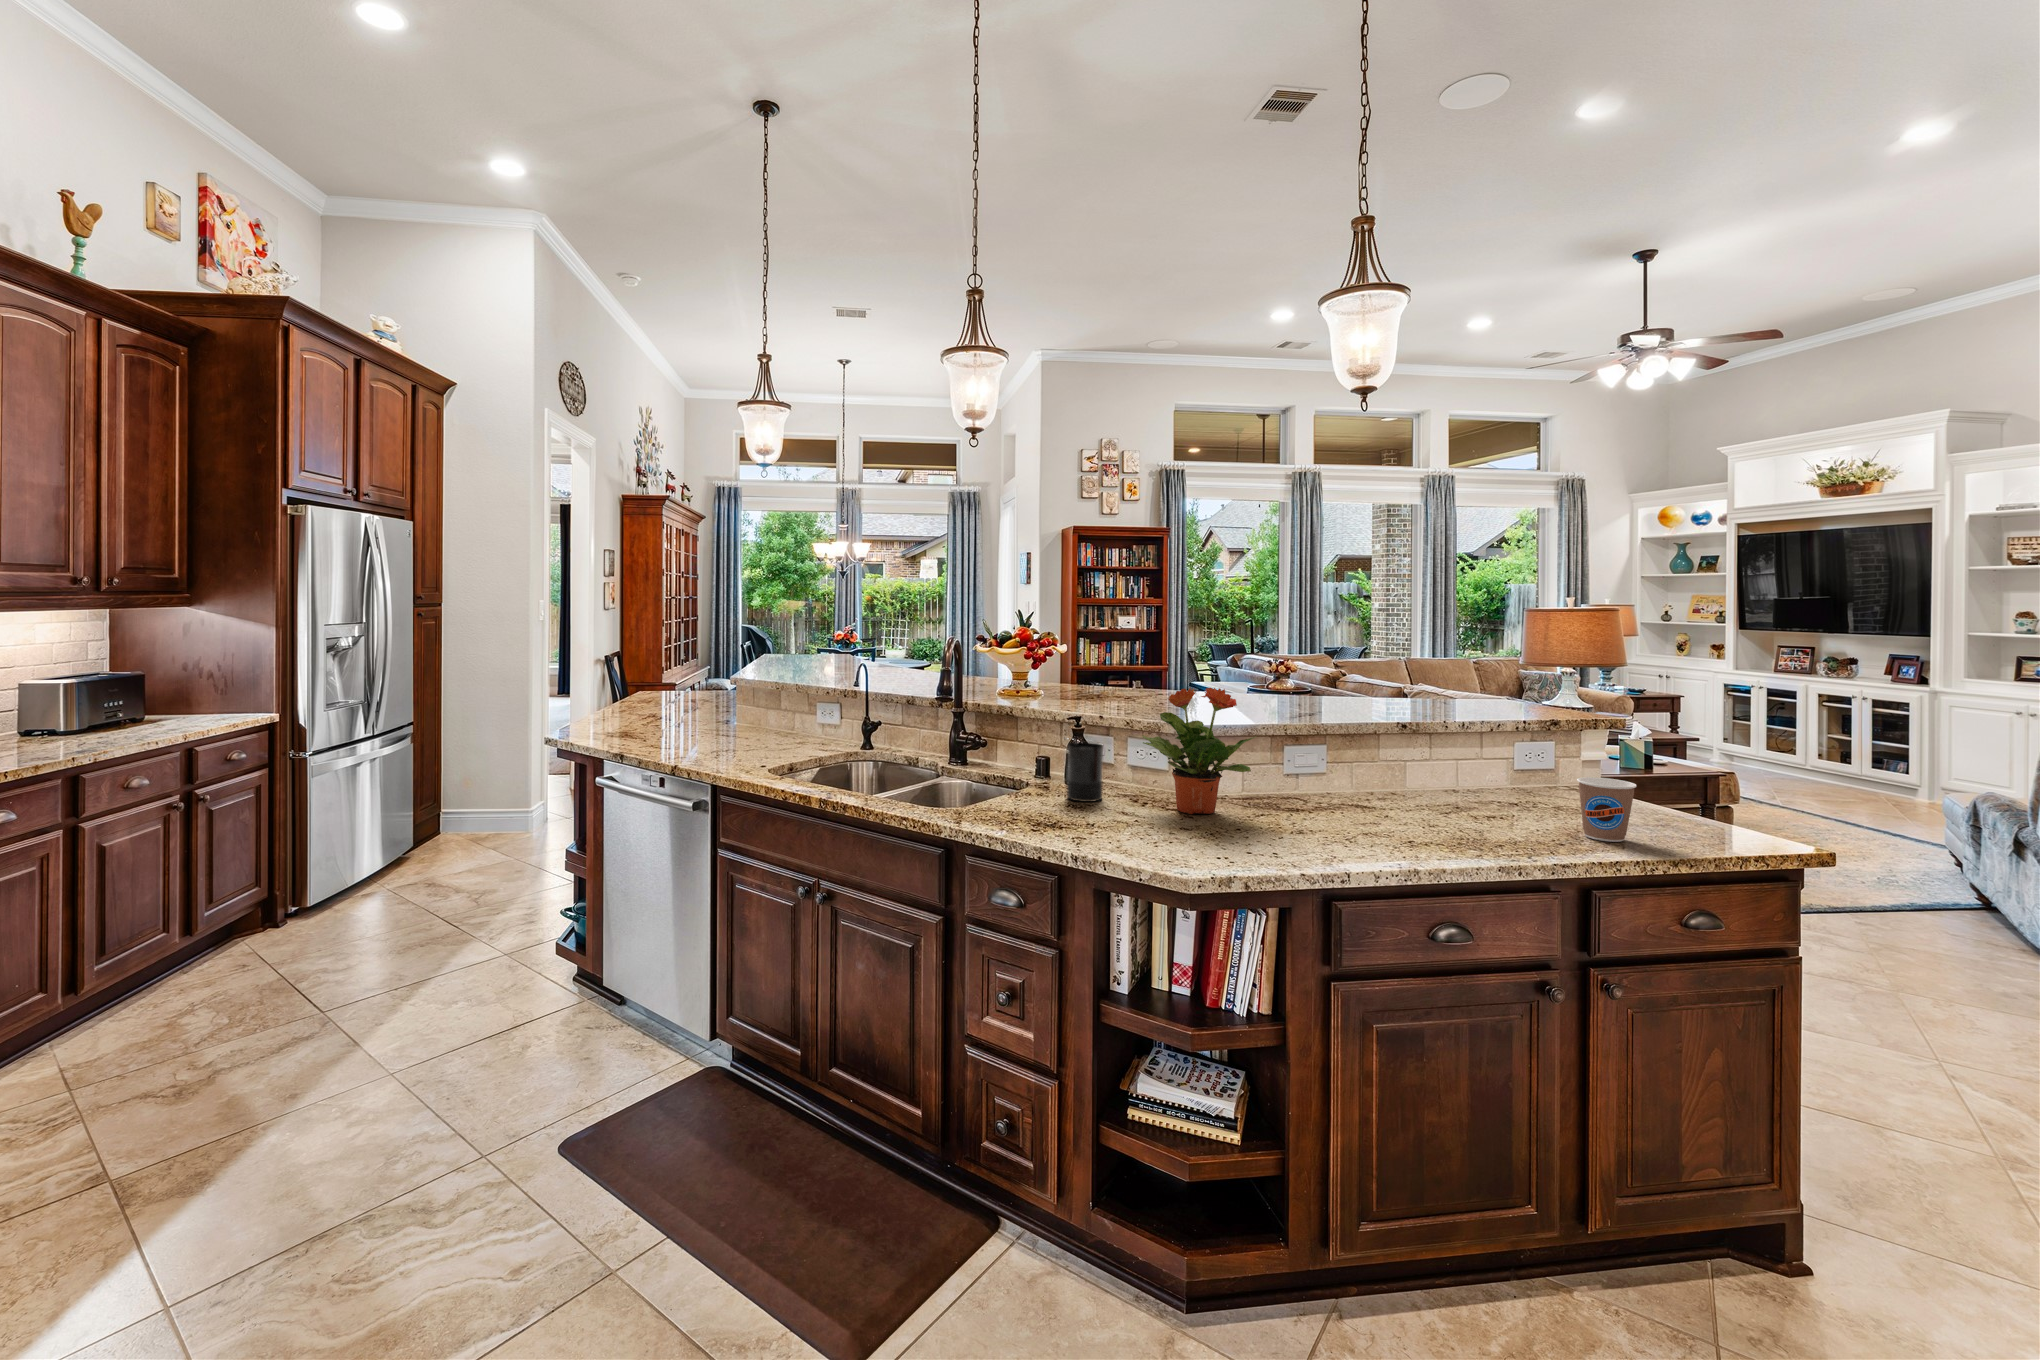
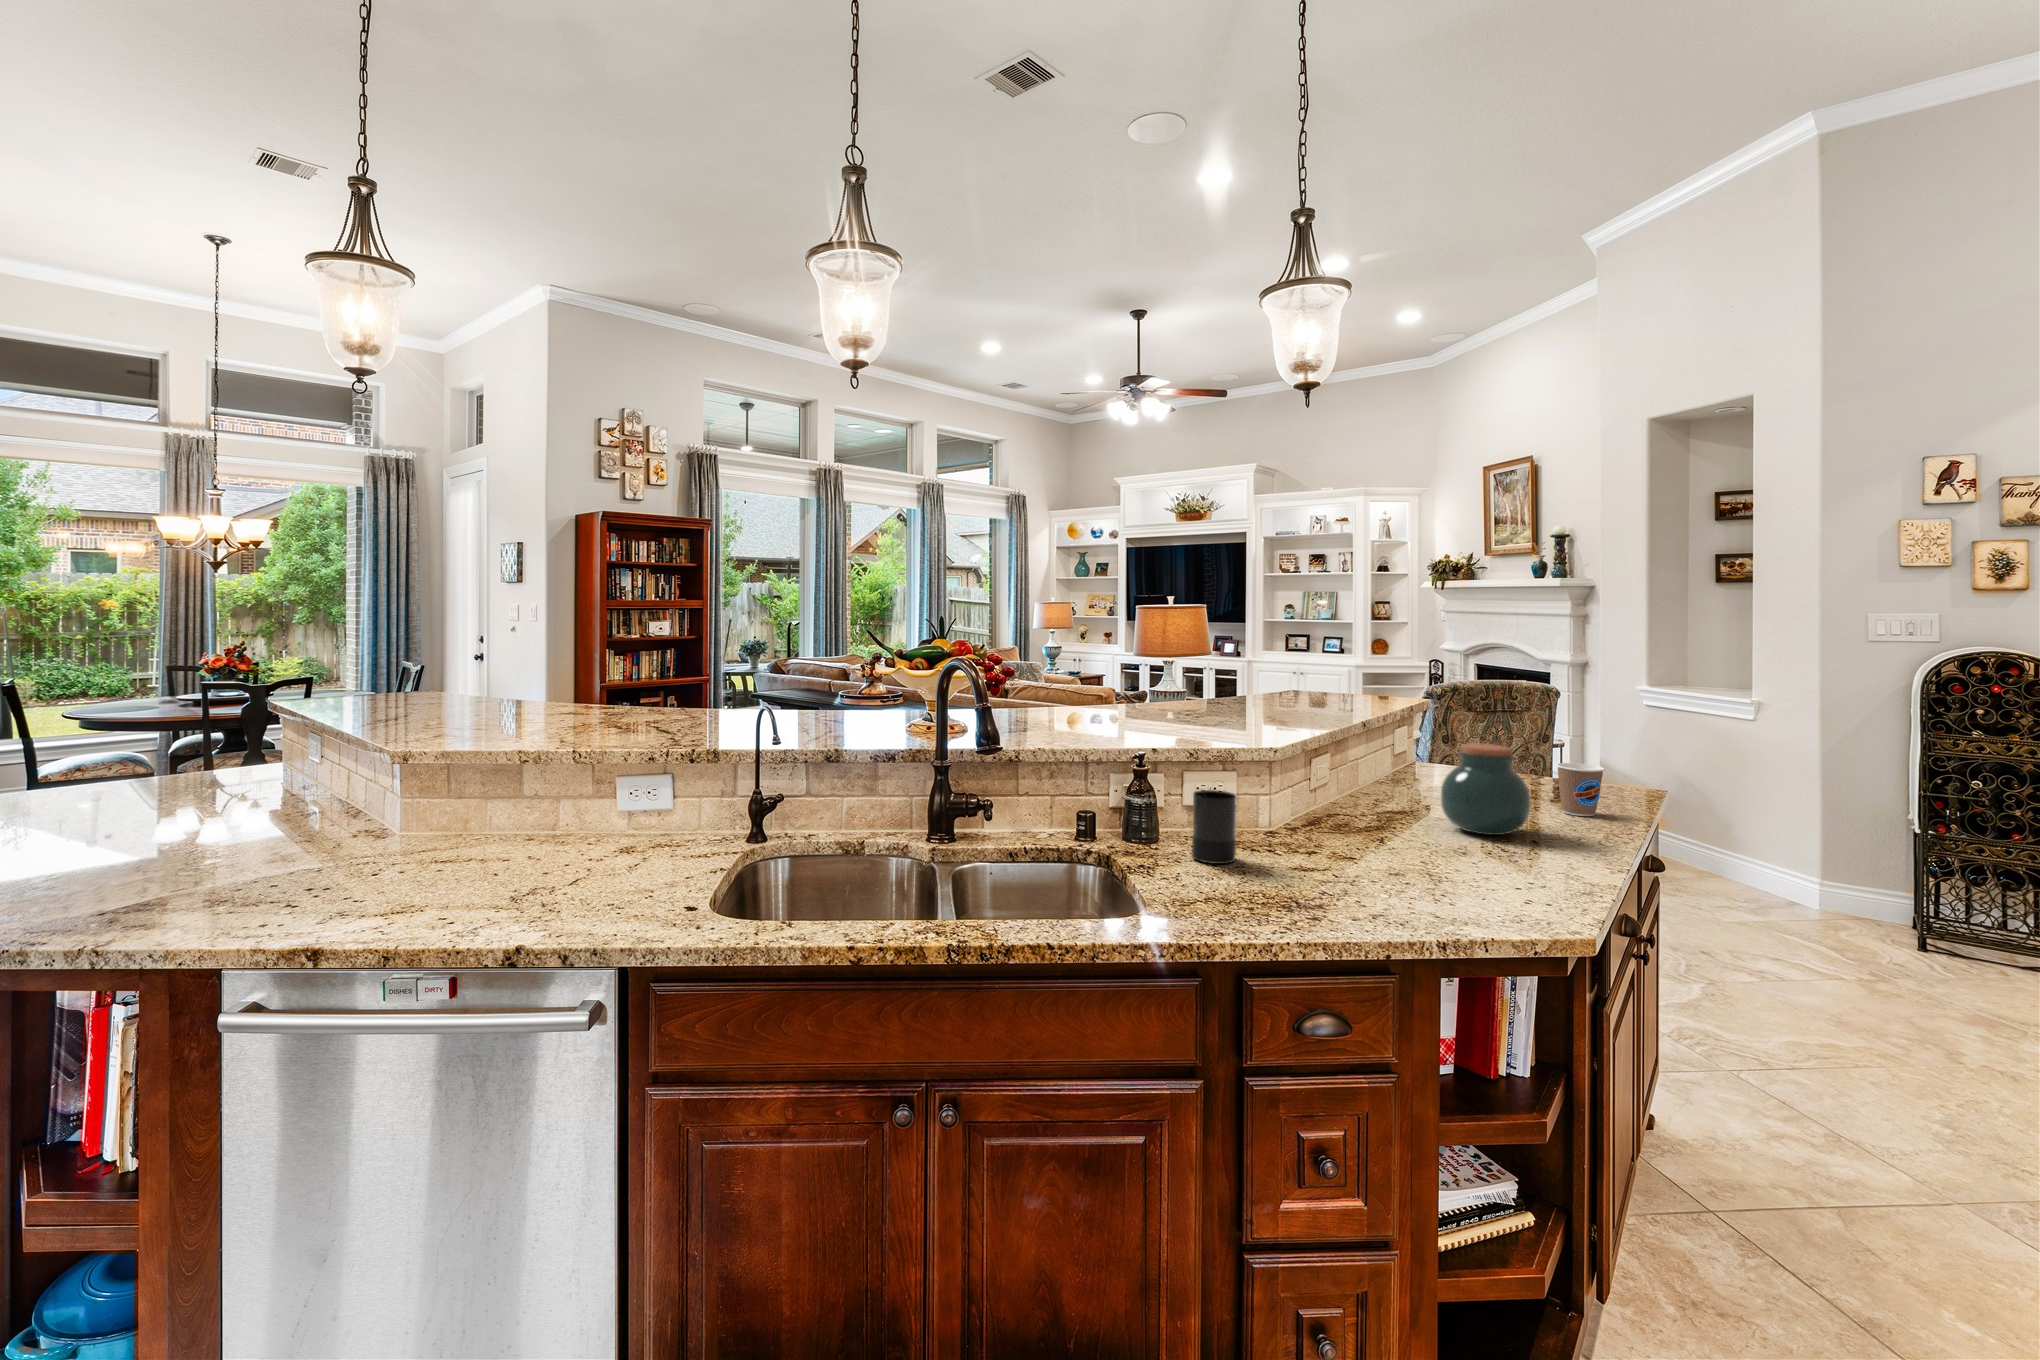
potted plant: present [1143,688,1255,814] -> none [1276,713,1401,856]
jar: none [1361,734,1453,831] -> present [1441,743,1531,835]

